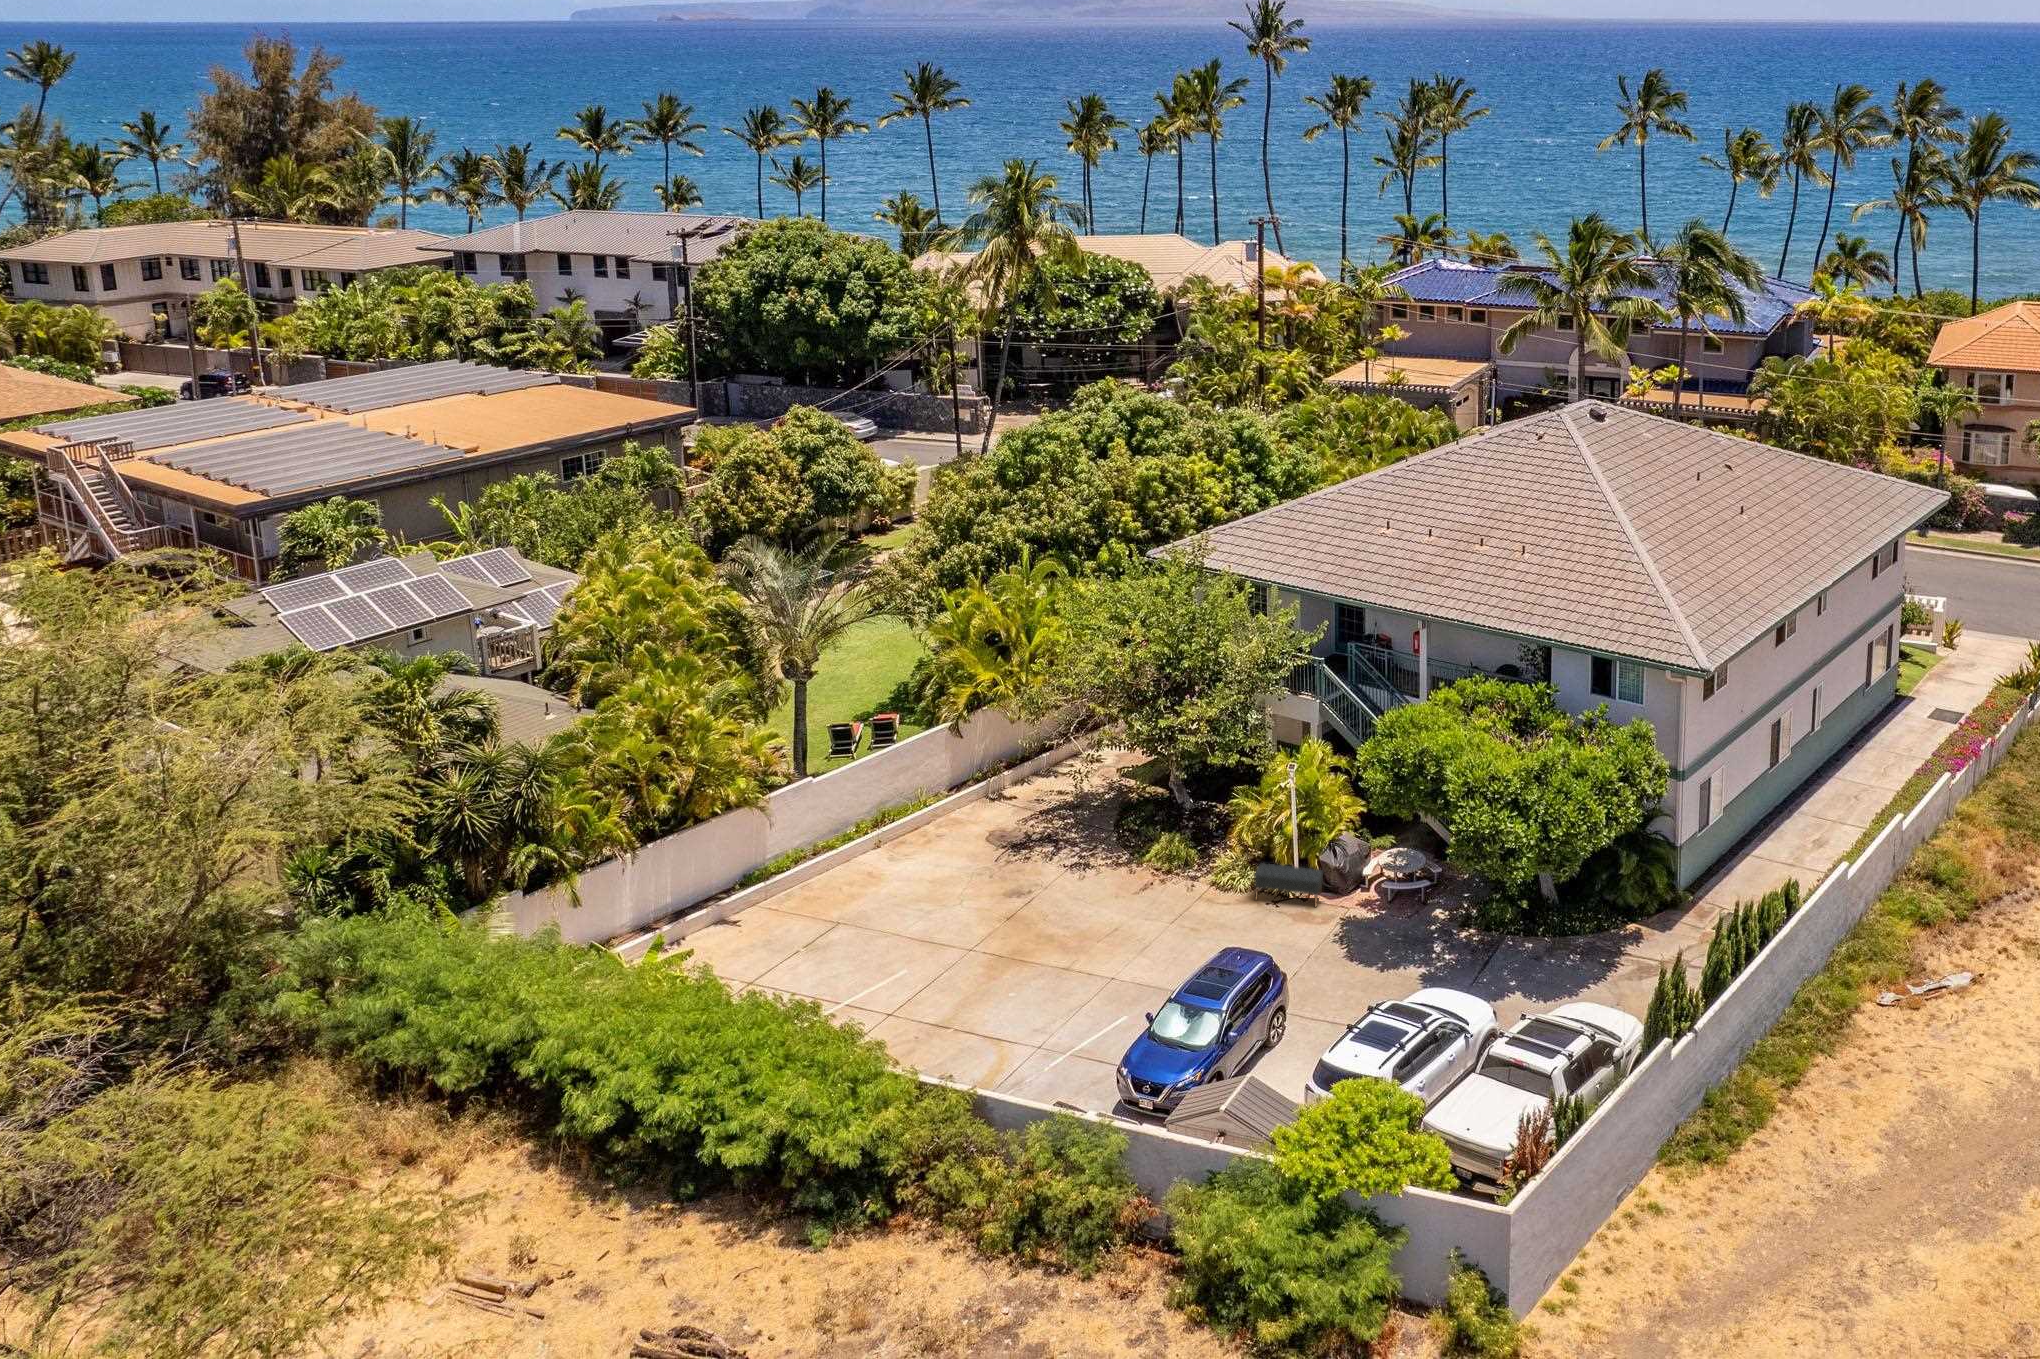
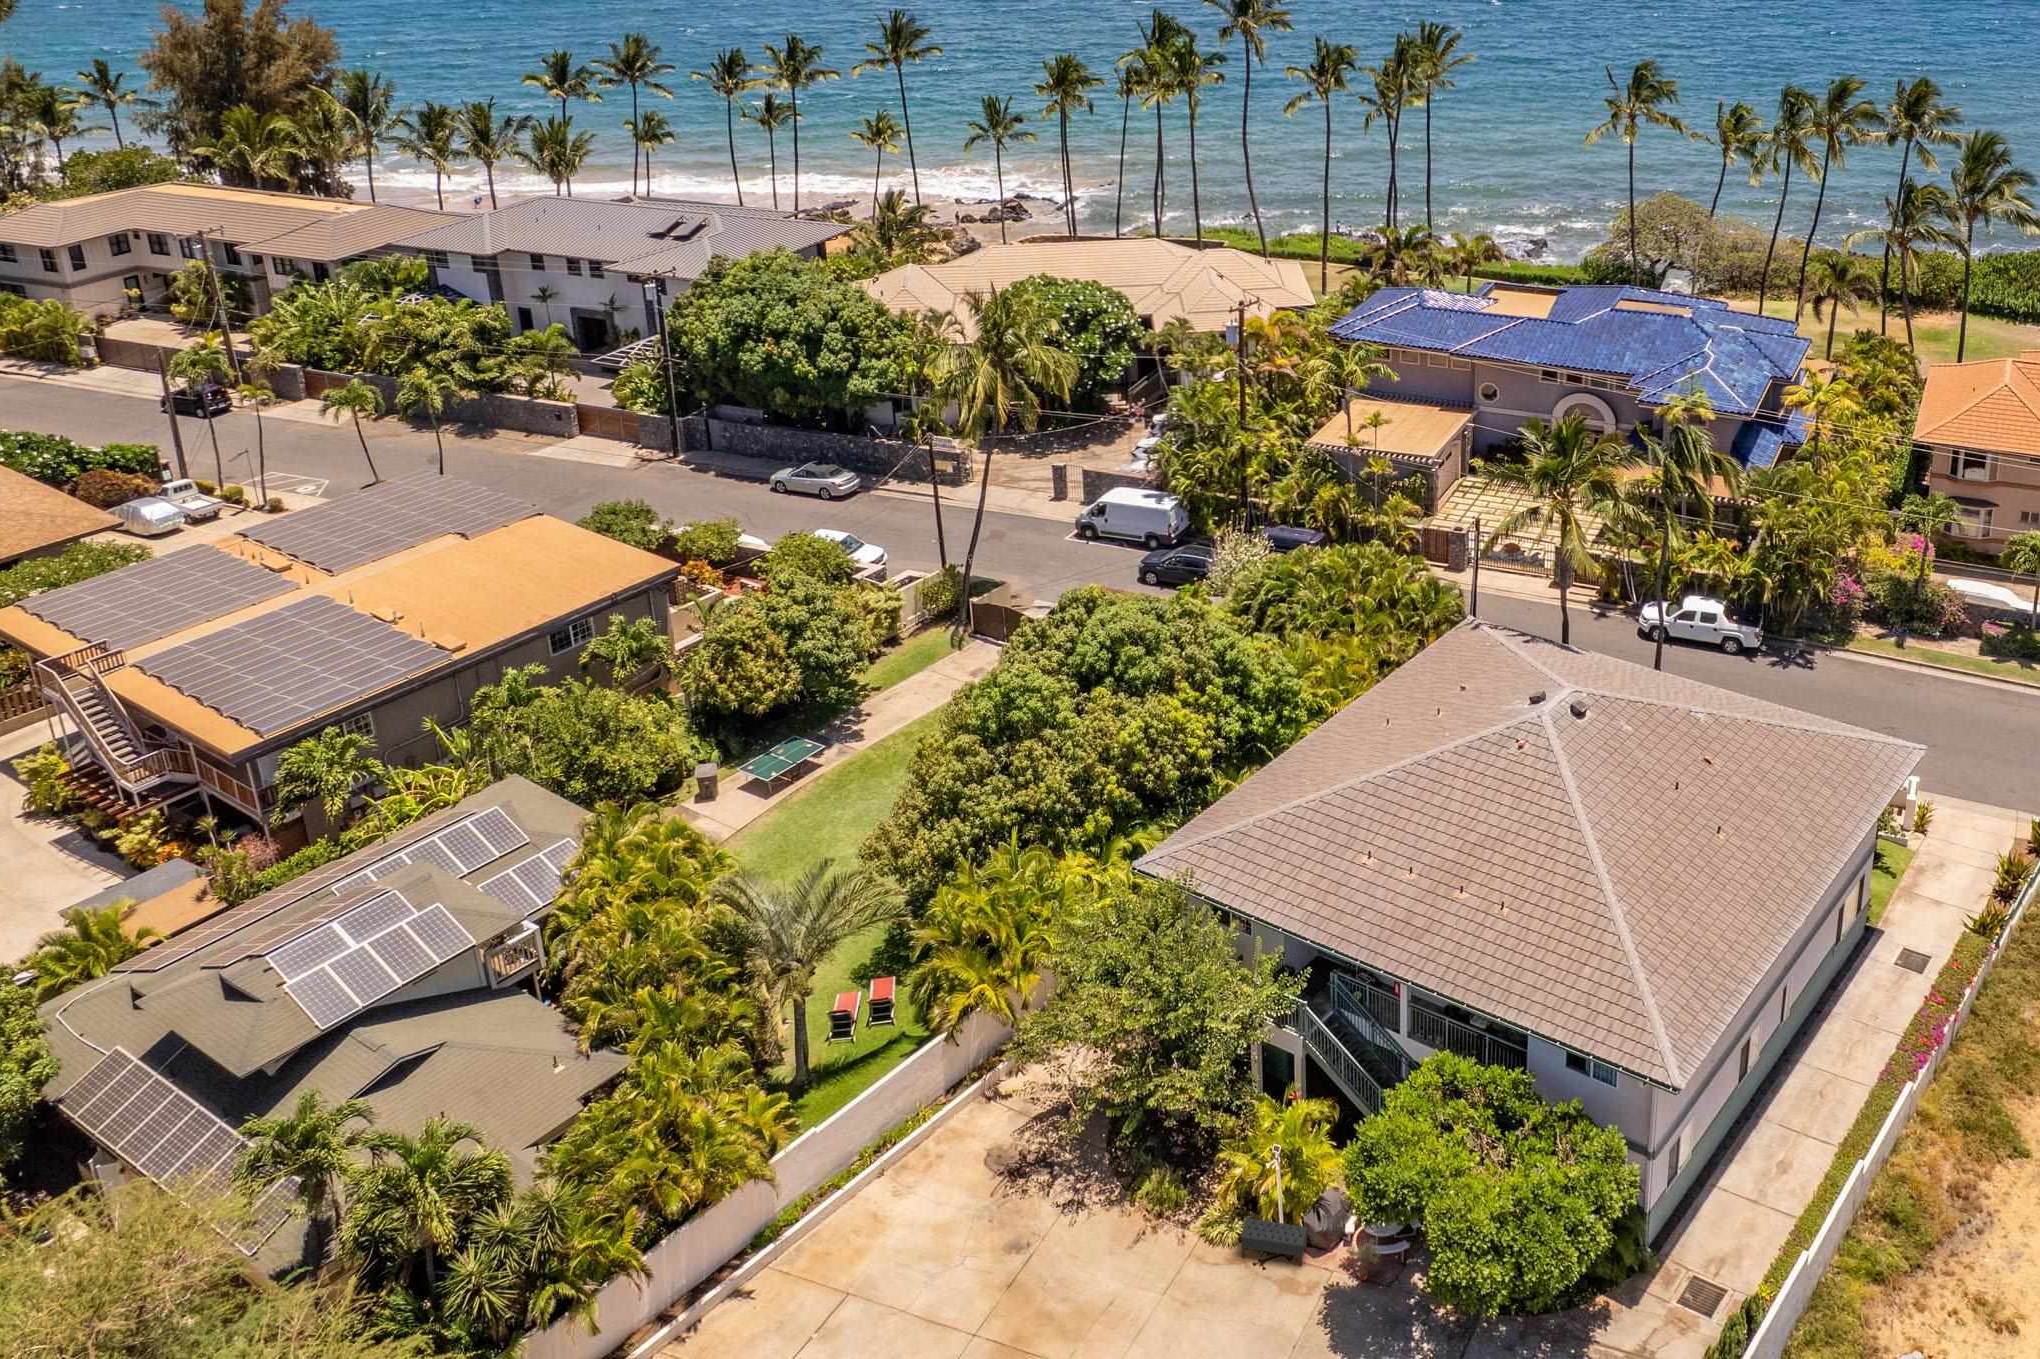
potted tree: none [1363,868,1402,918] -> present [1346,1240,1380,1281]

